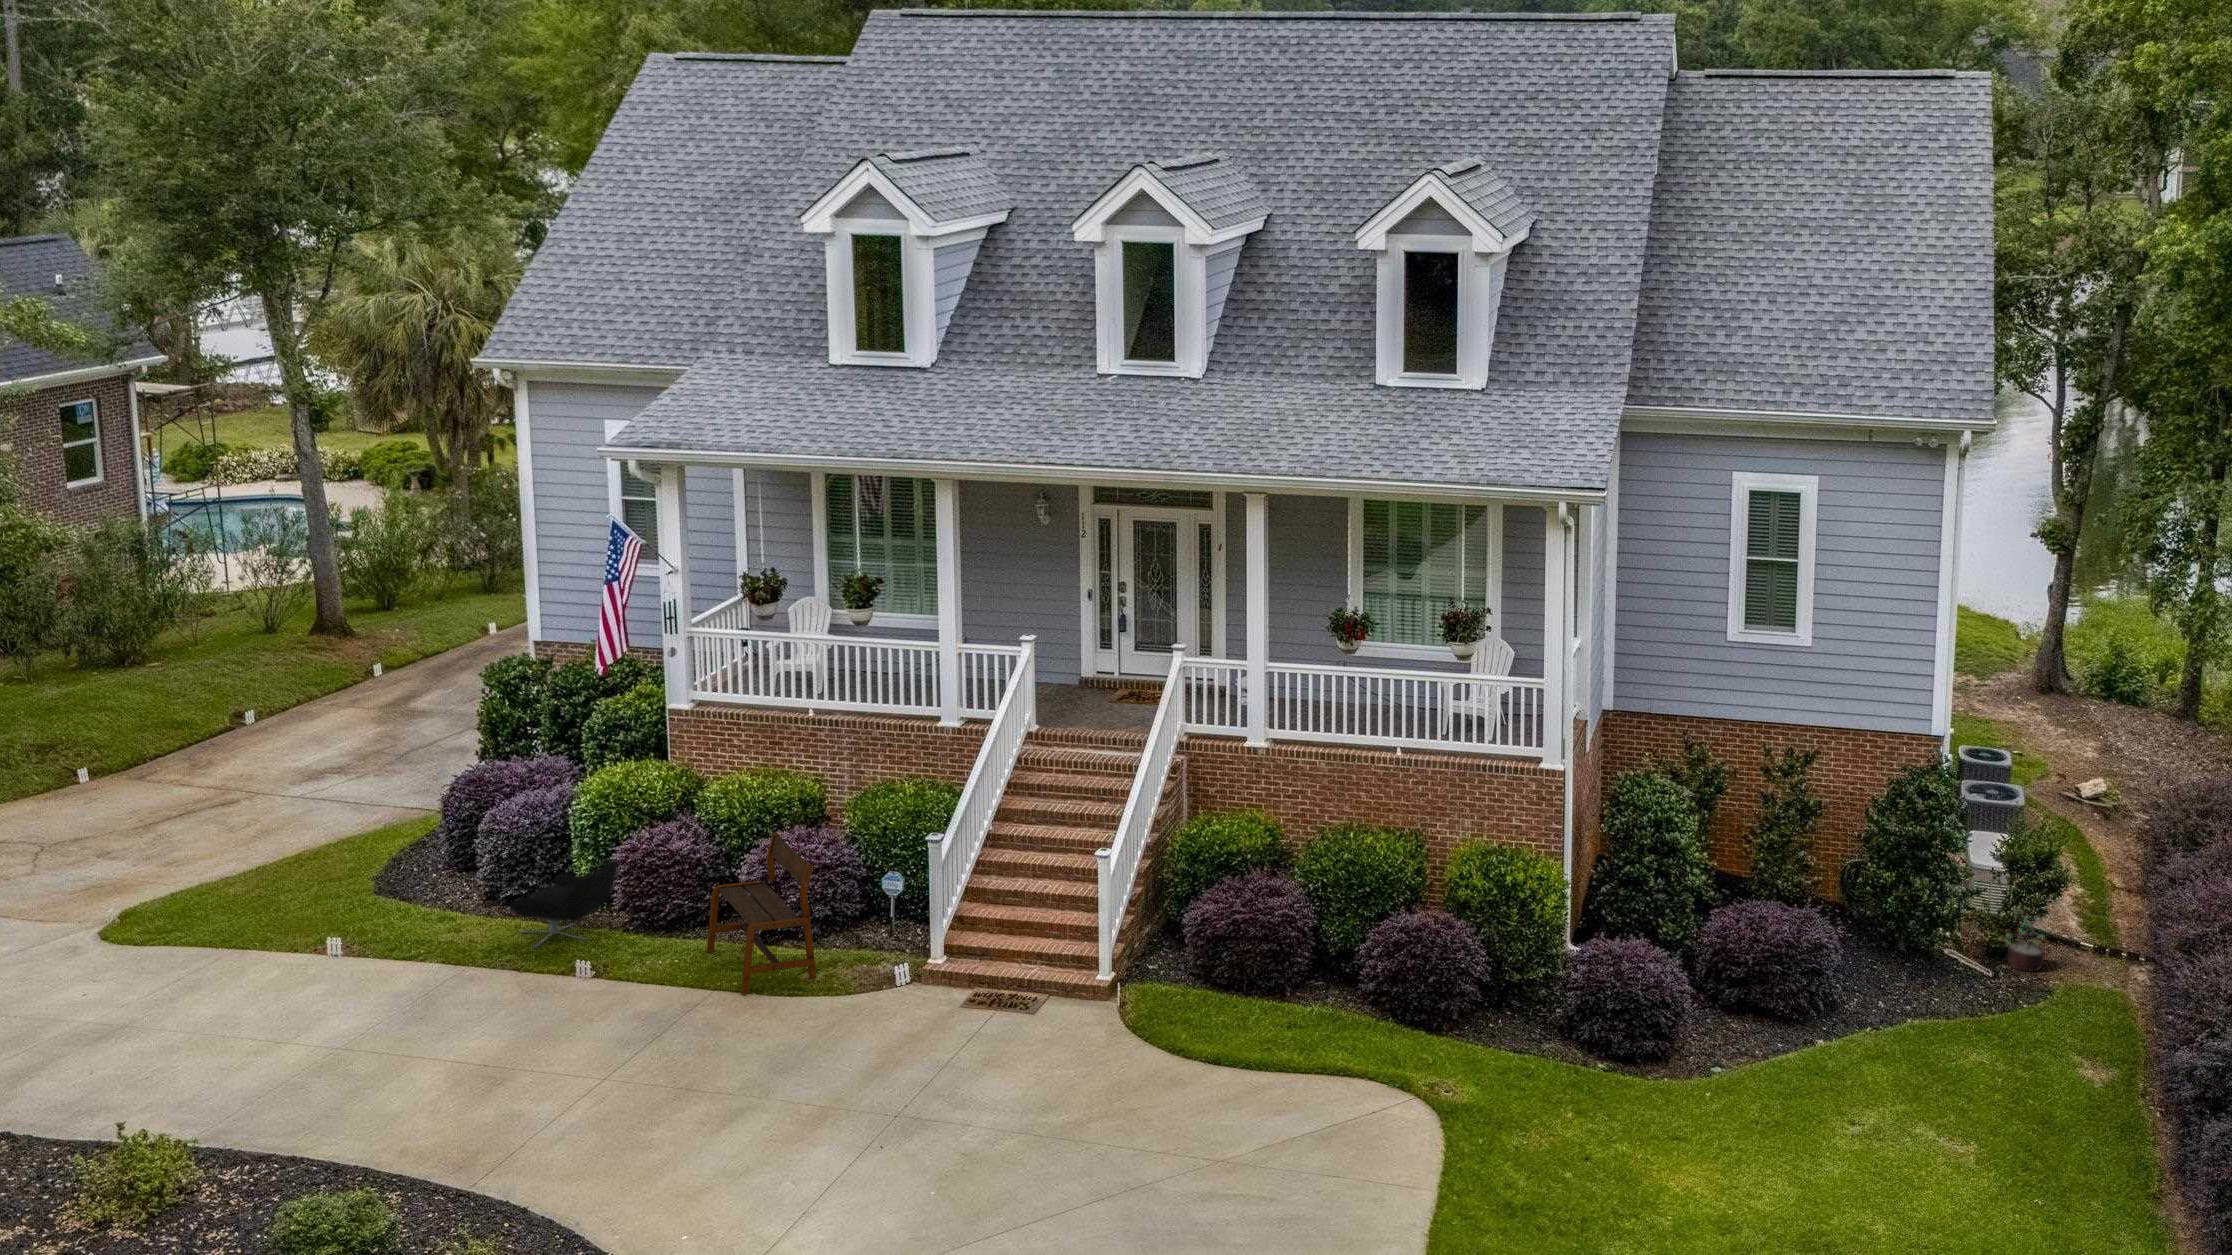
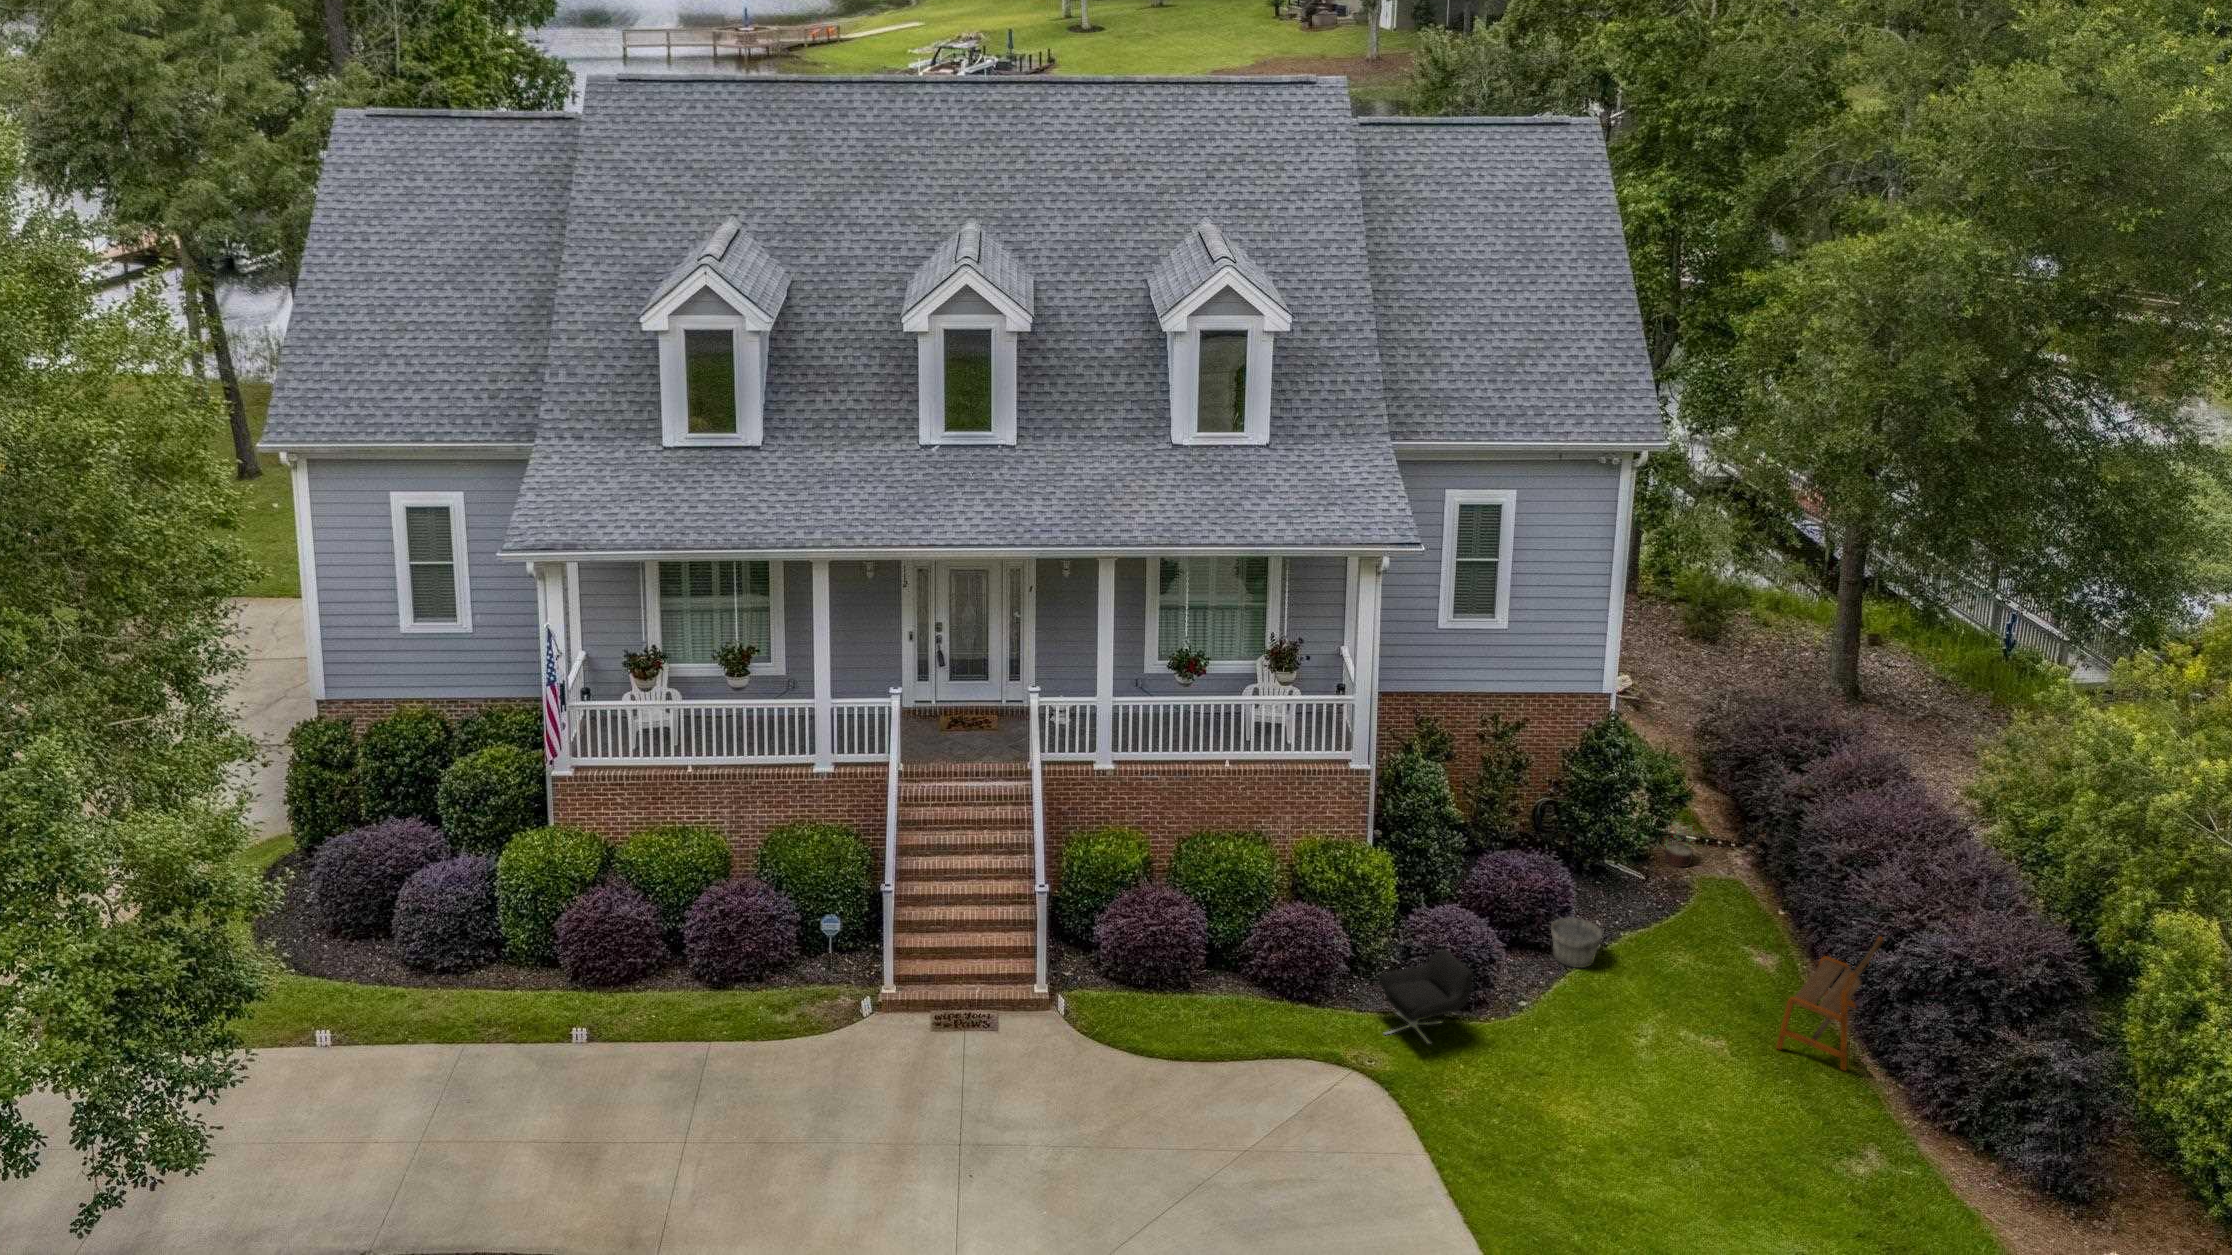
bench: present [707,832,817,995] -> present [1776,937,1883,1071]
lounge chair: present [509,861,619,947] -> present [1379,949,1473,1044]
wooden bucket: none [1779,985,1845,1051] -> present [1551,918,1602,968]

